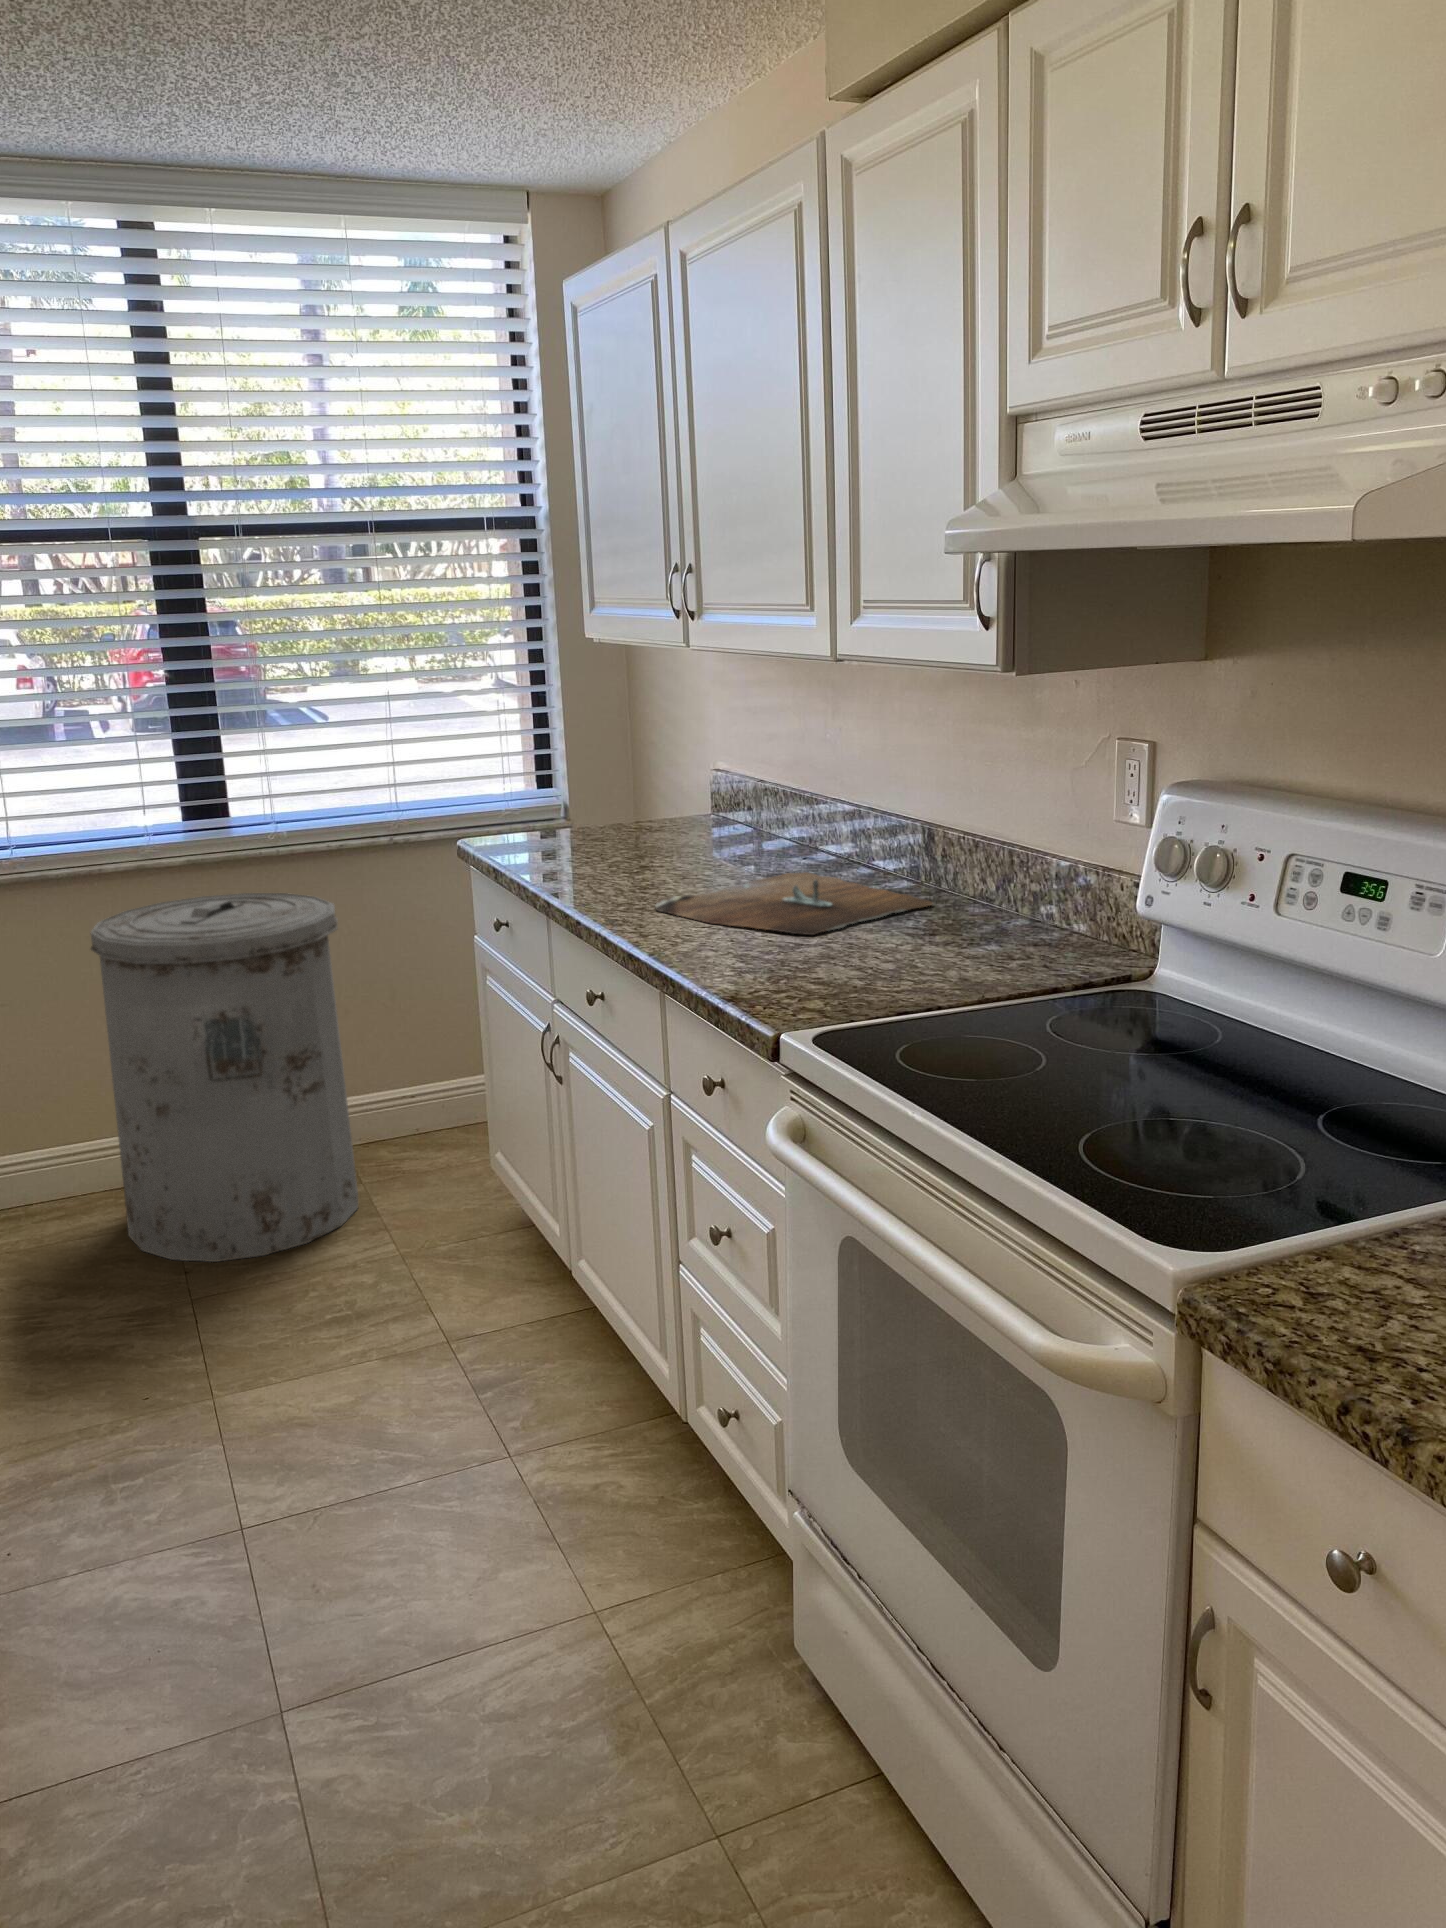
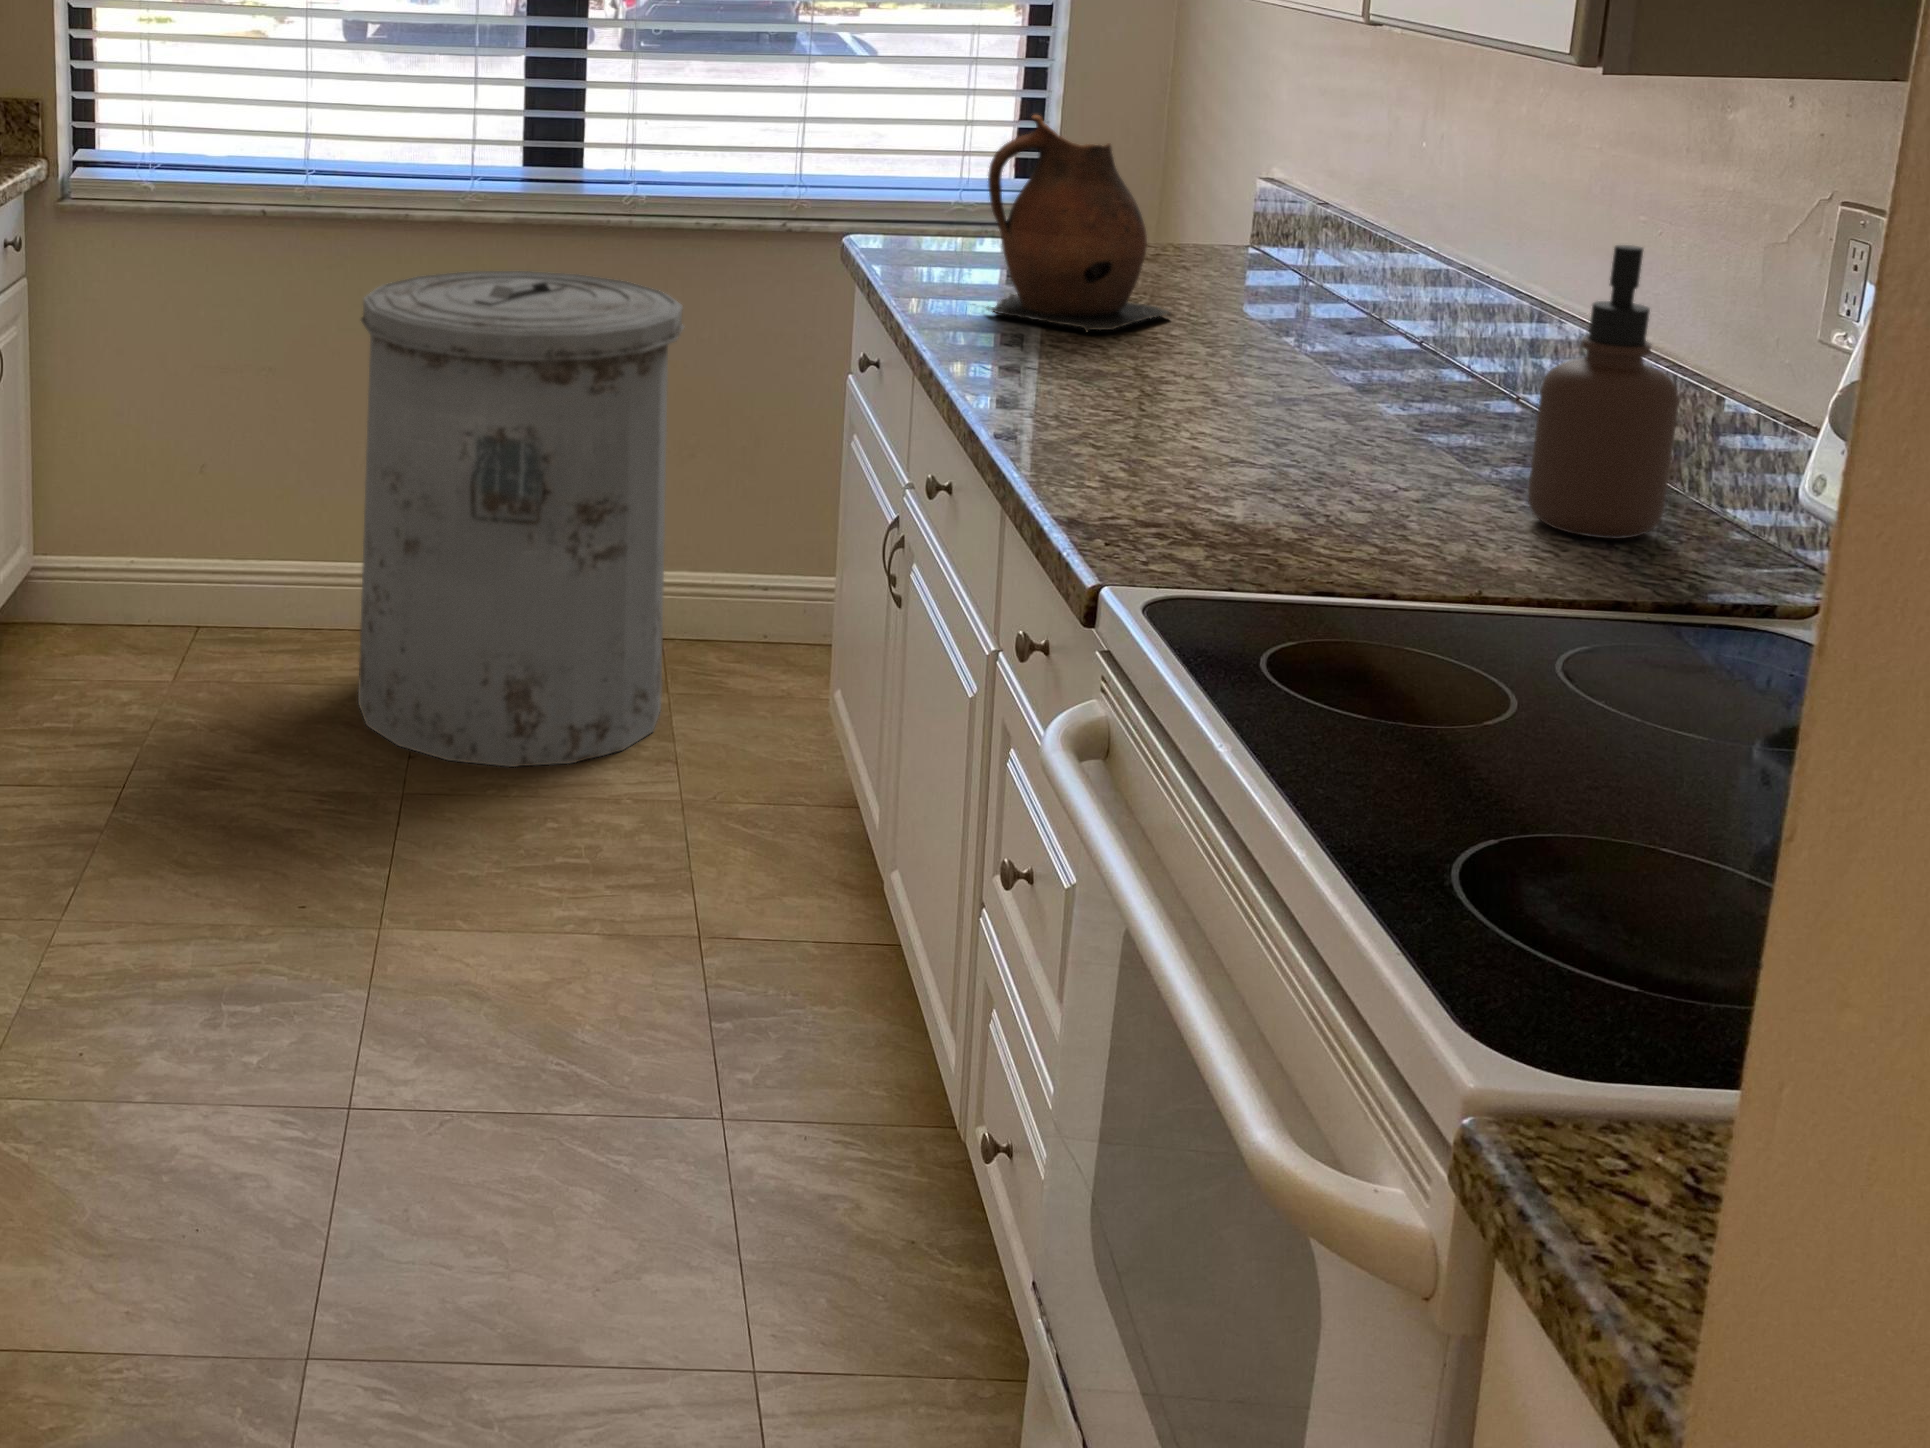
ceramic pitcher: none [570,740,696,880] -> present [986,115,1171,332]
soap dispenser: none [973,777,1050,954] -> present [1527,245,1679,539]
cutting board: present [656,872,932,935] -> none [1058,353,1511,452]

